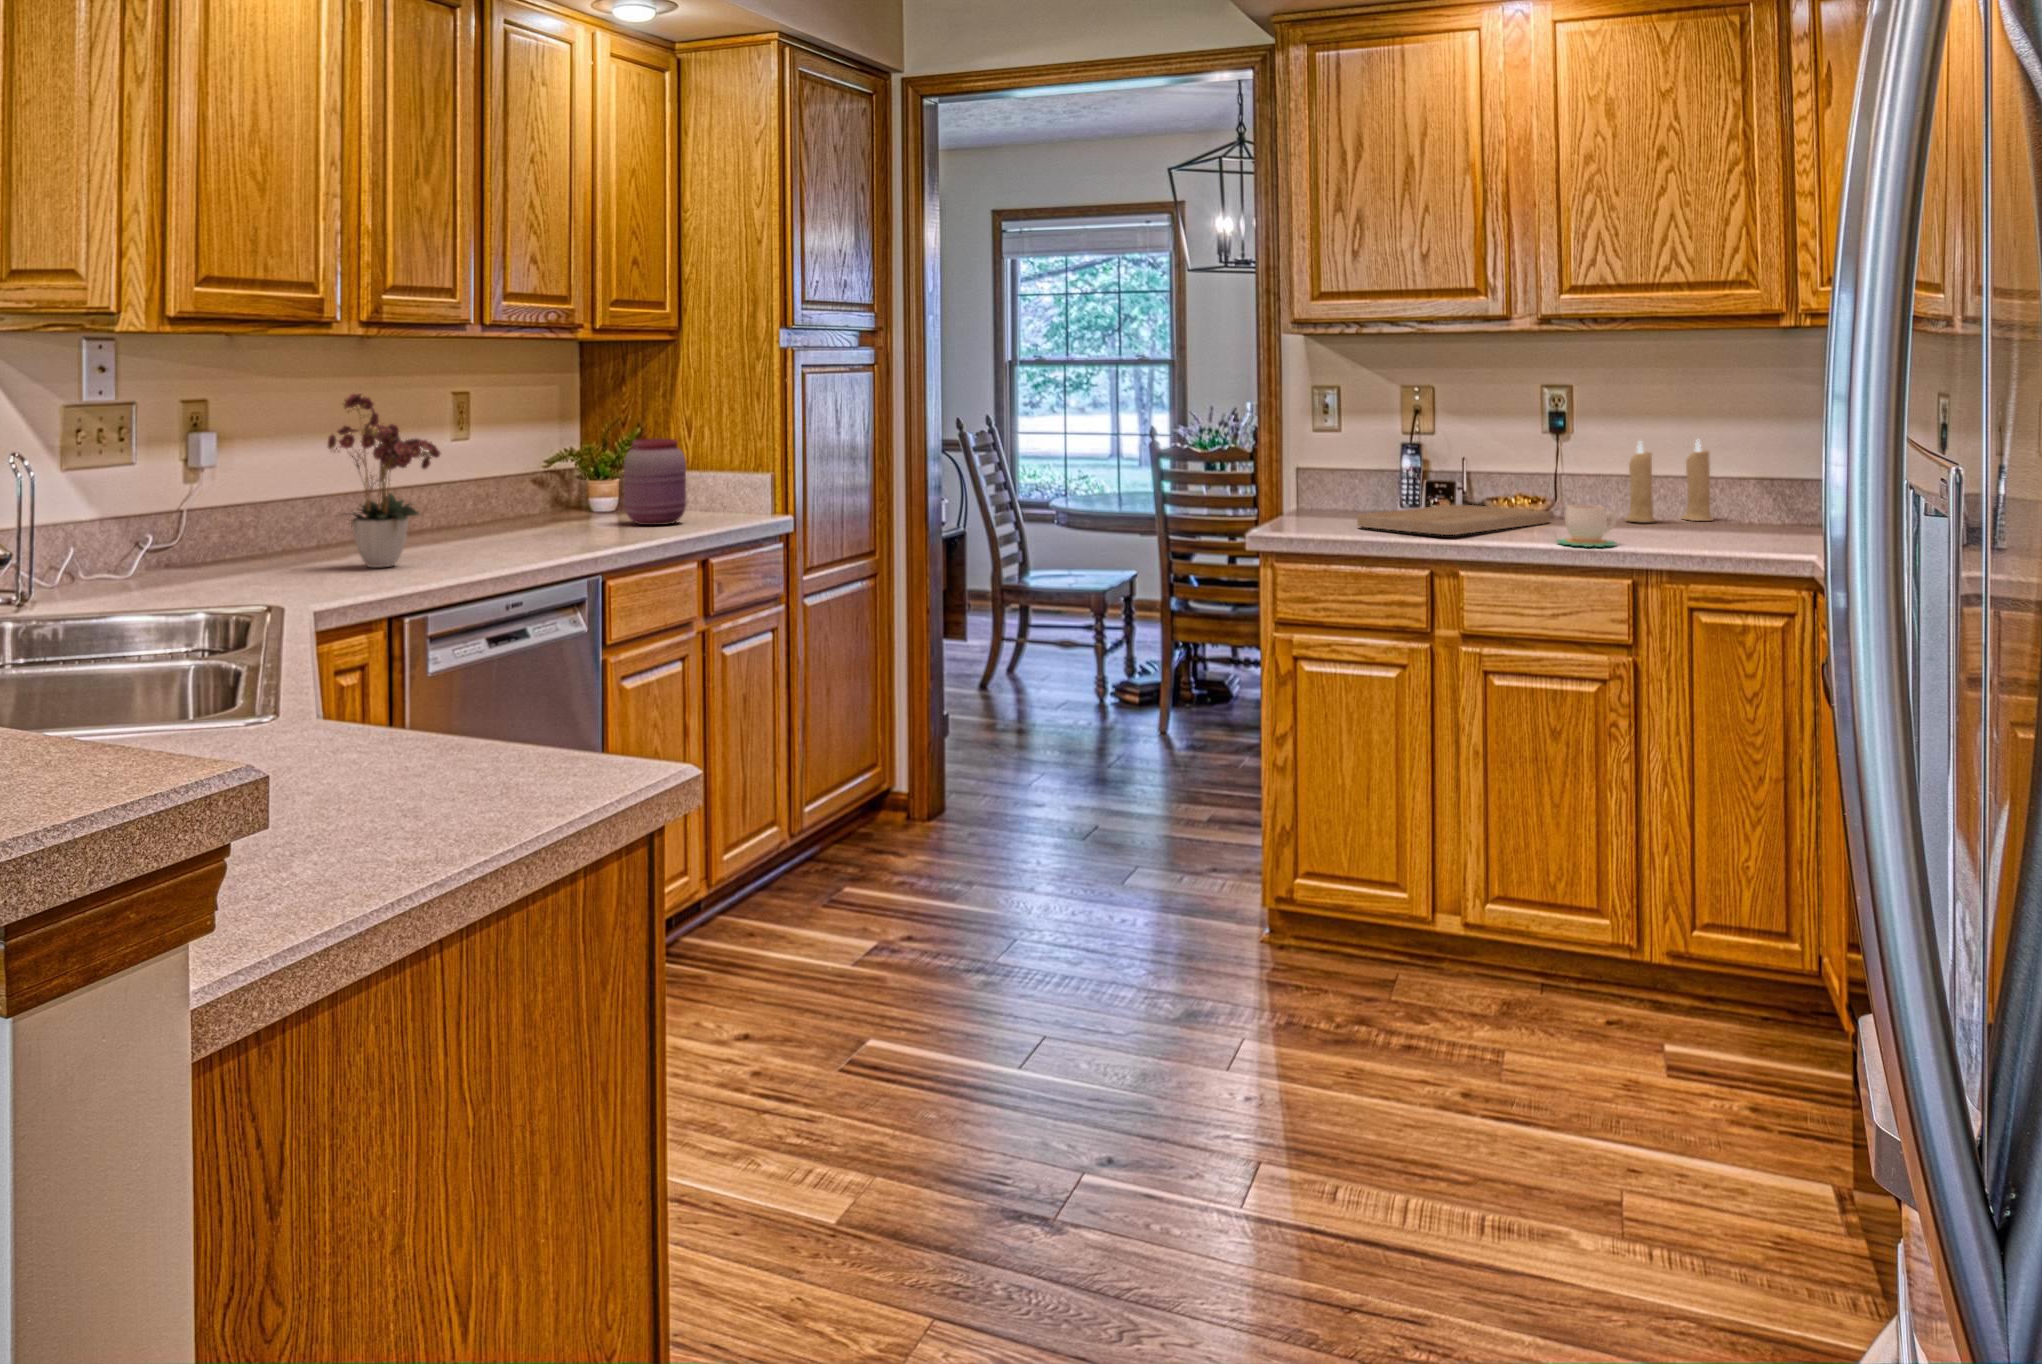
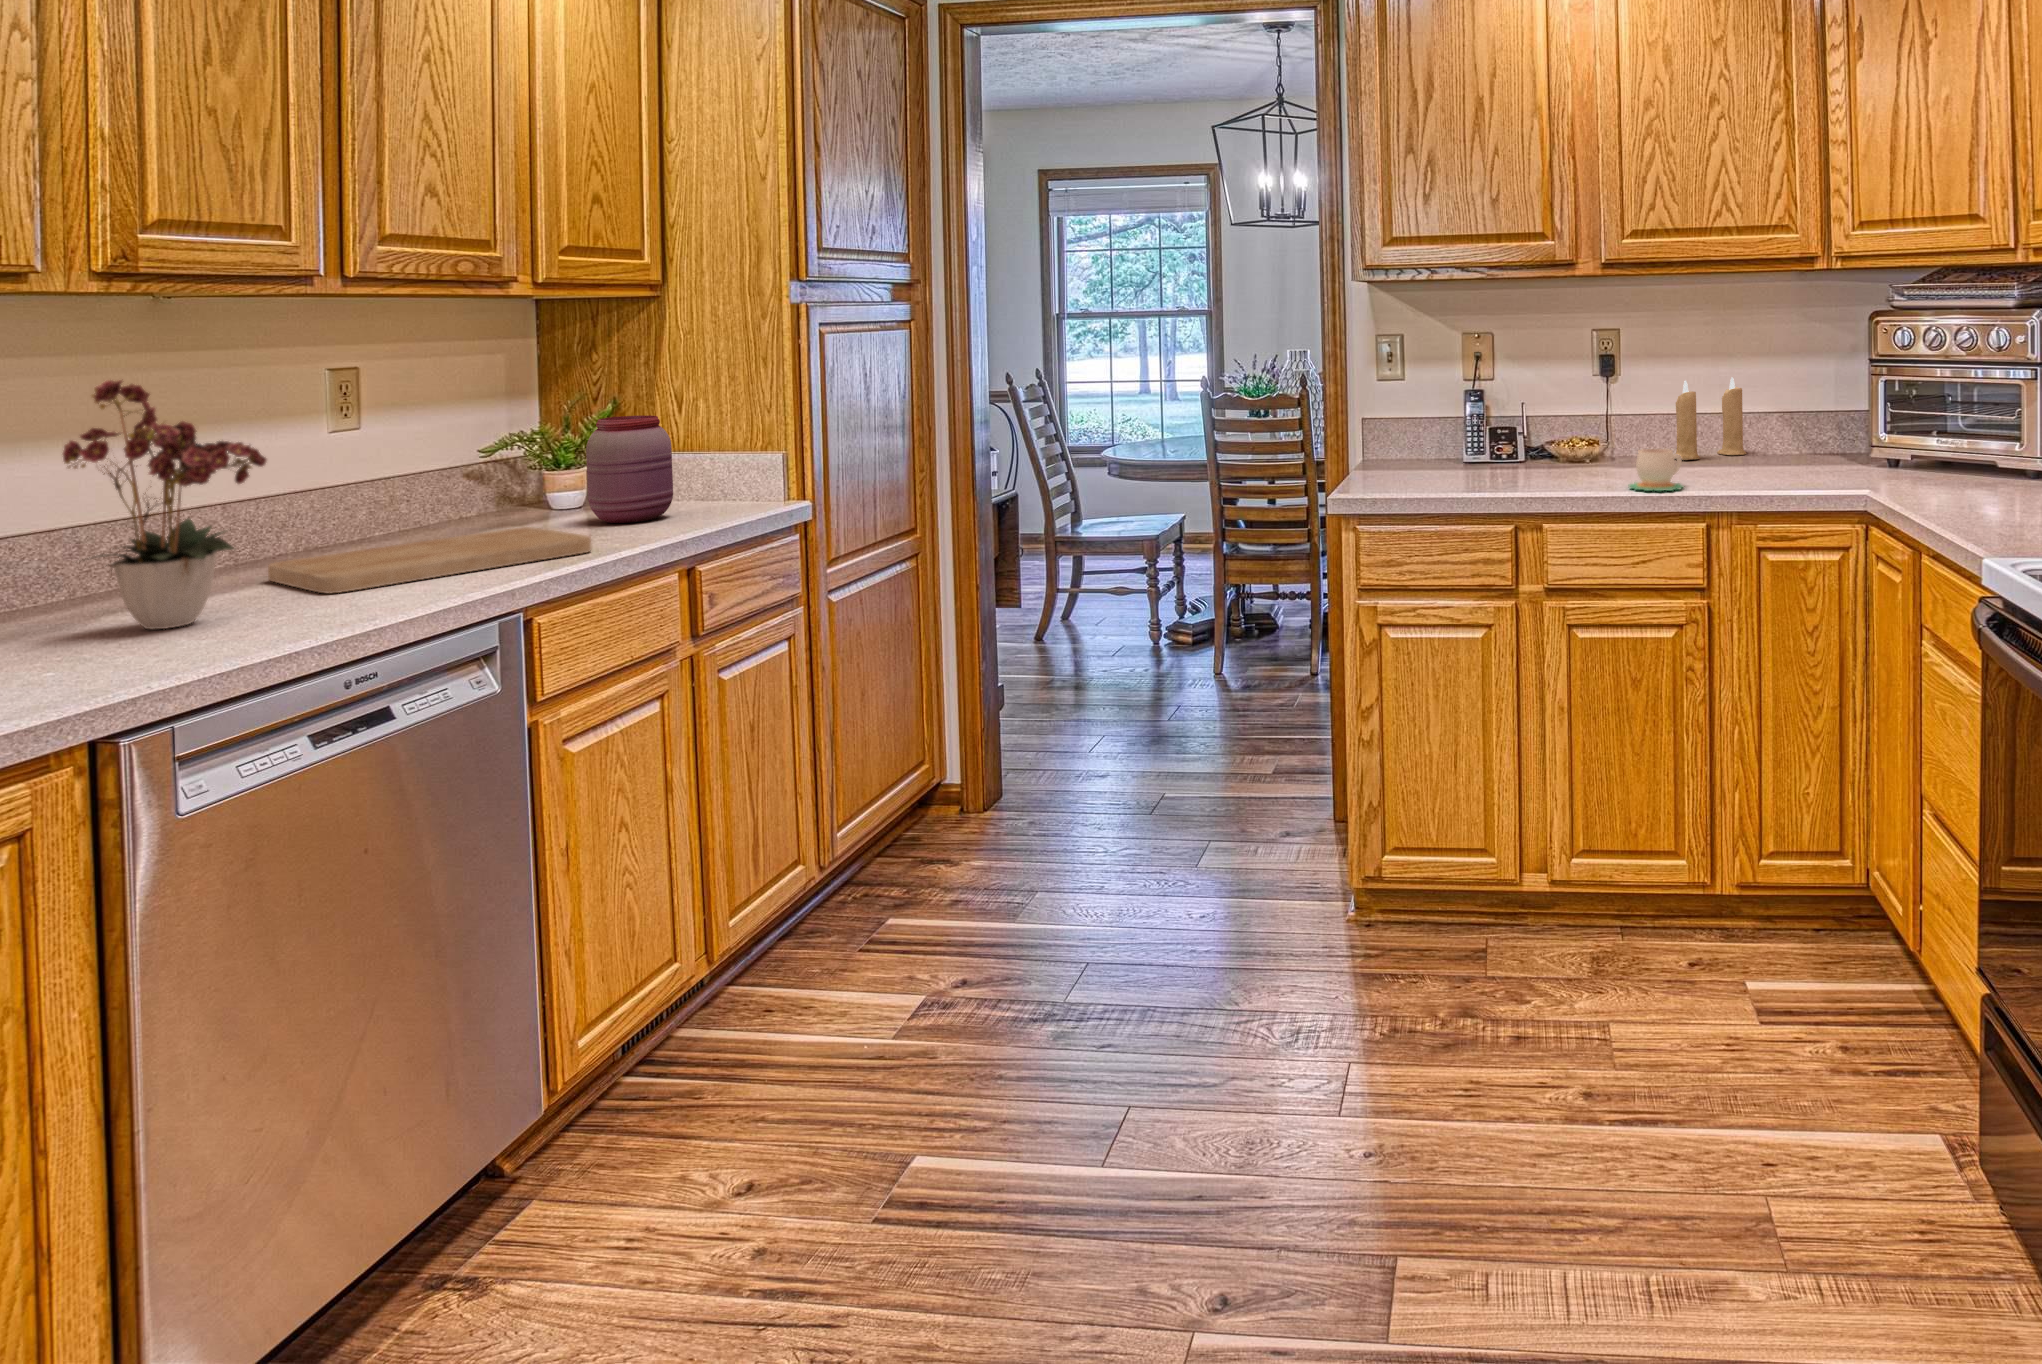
cutting board: present [1357,504,1549,535] -> present [268,527,591,593]

